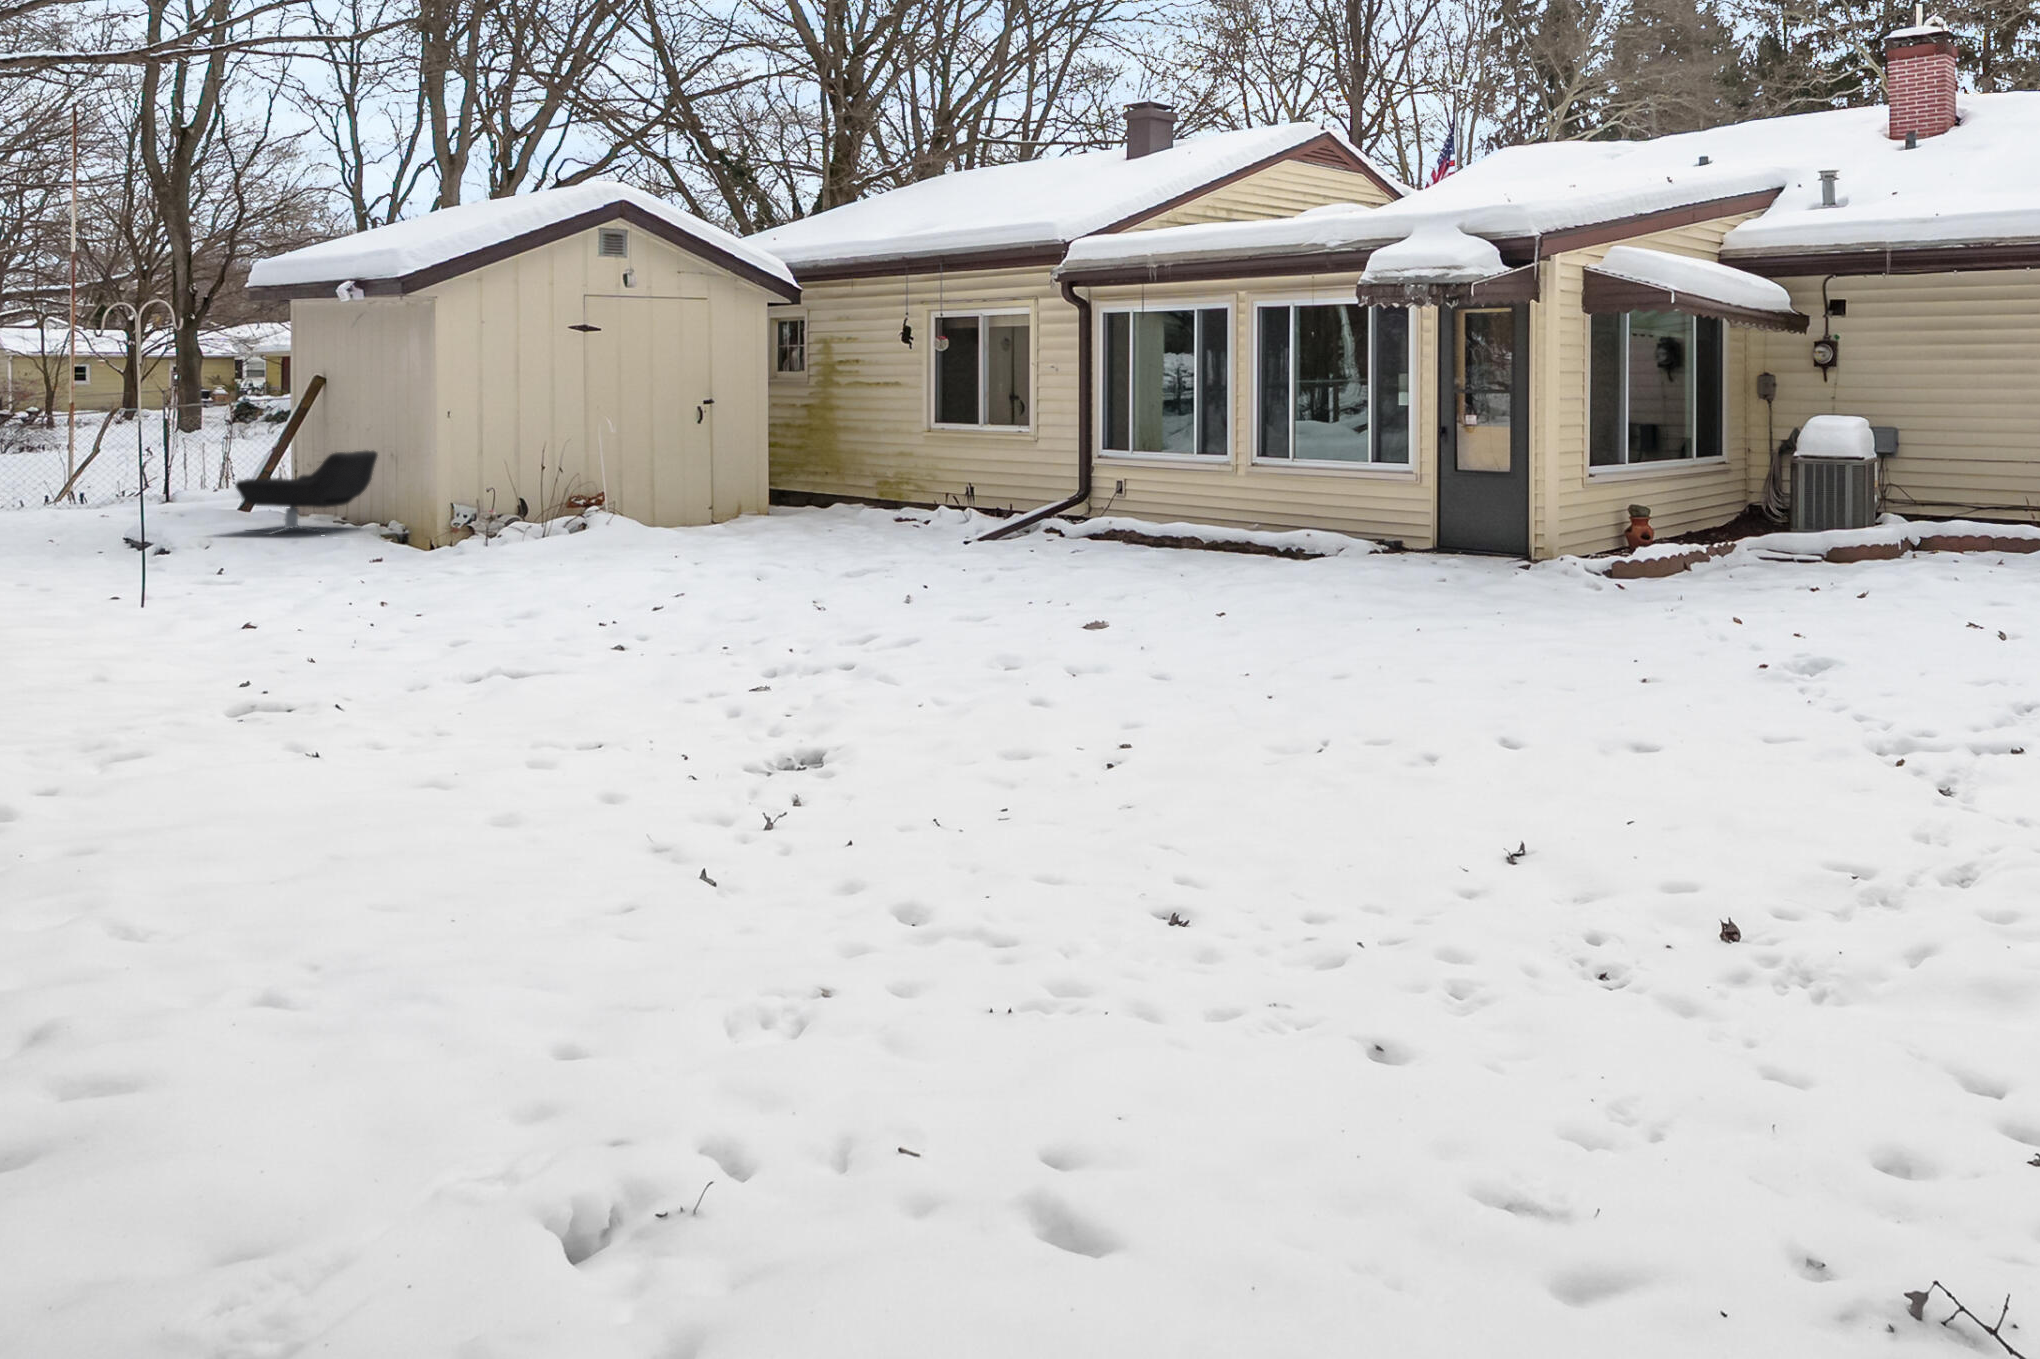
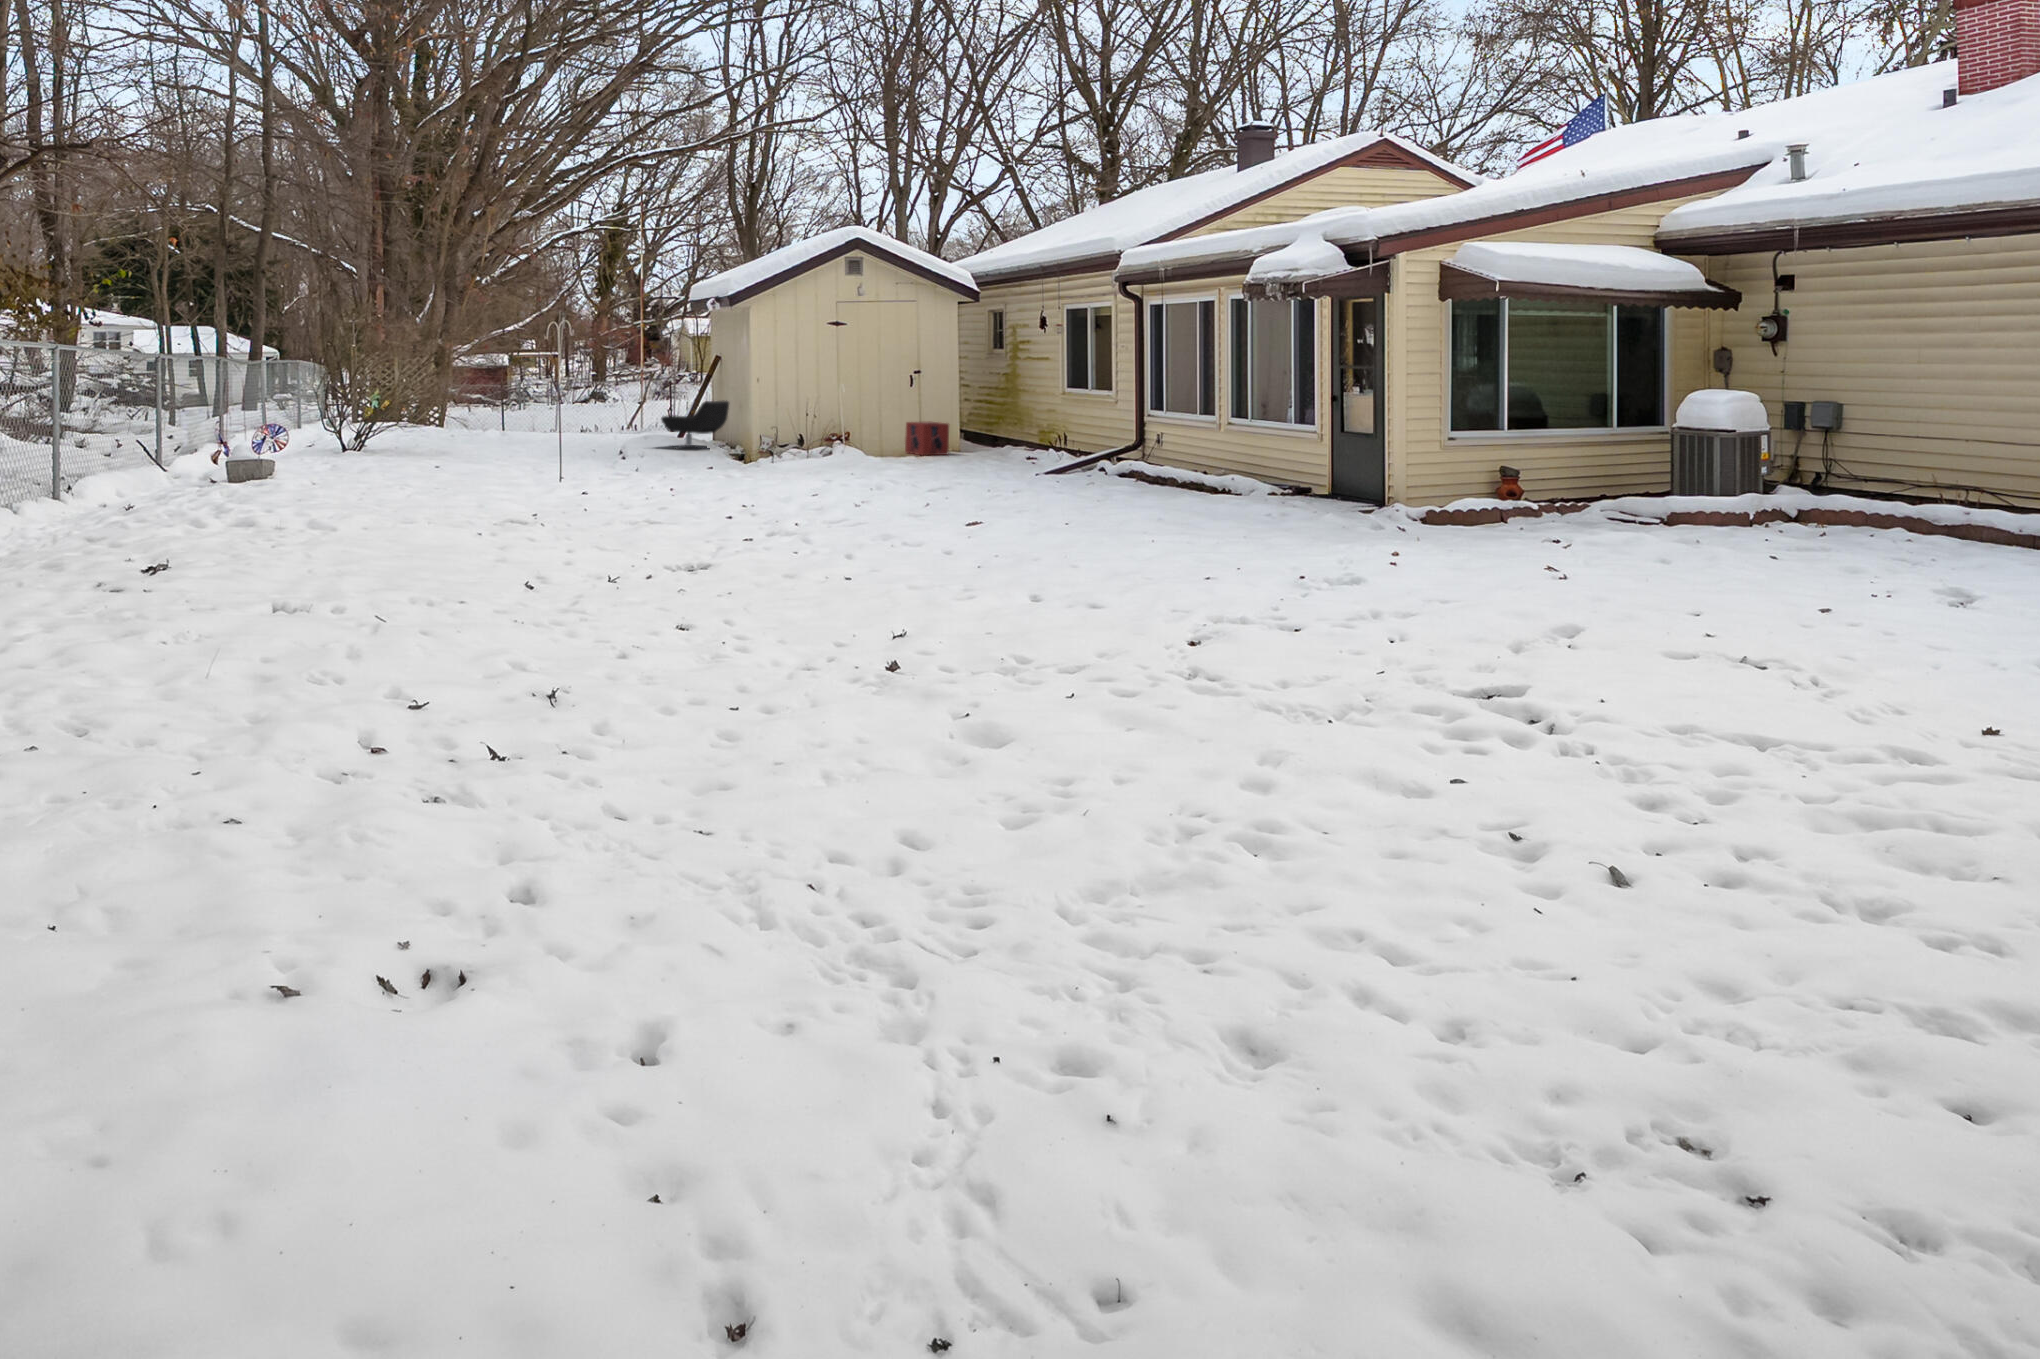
storage box: none [699,474,773,525] -> present [905,422,949,455]

